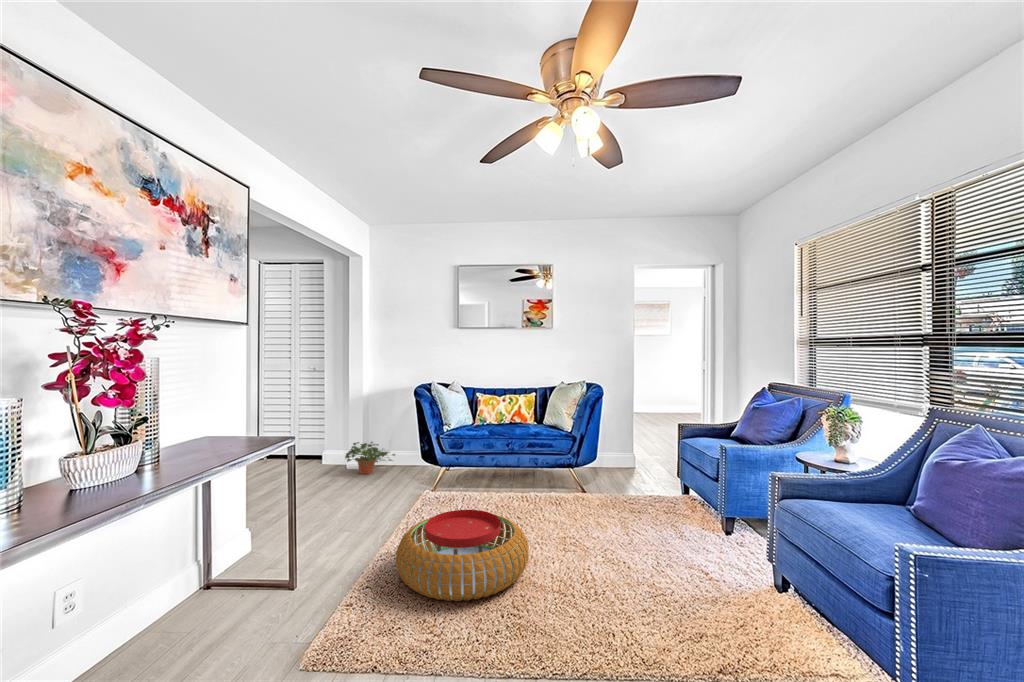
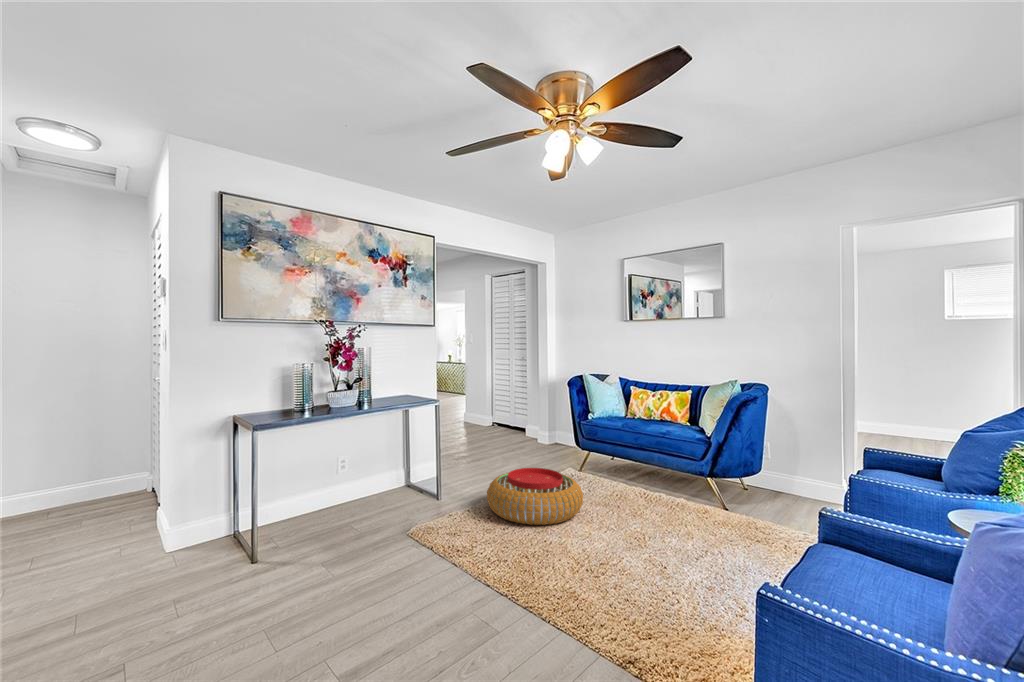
potted plant: present [345,442,395,474] -> none [528,419,570,445]

